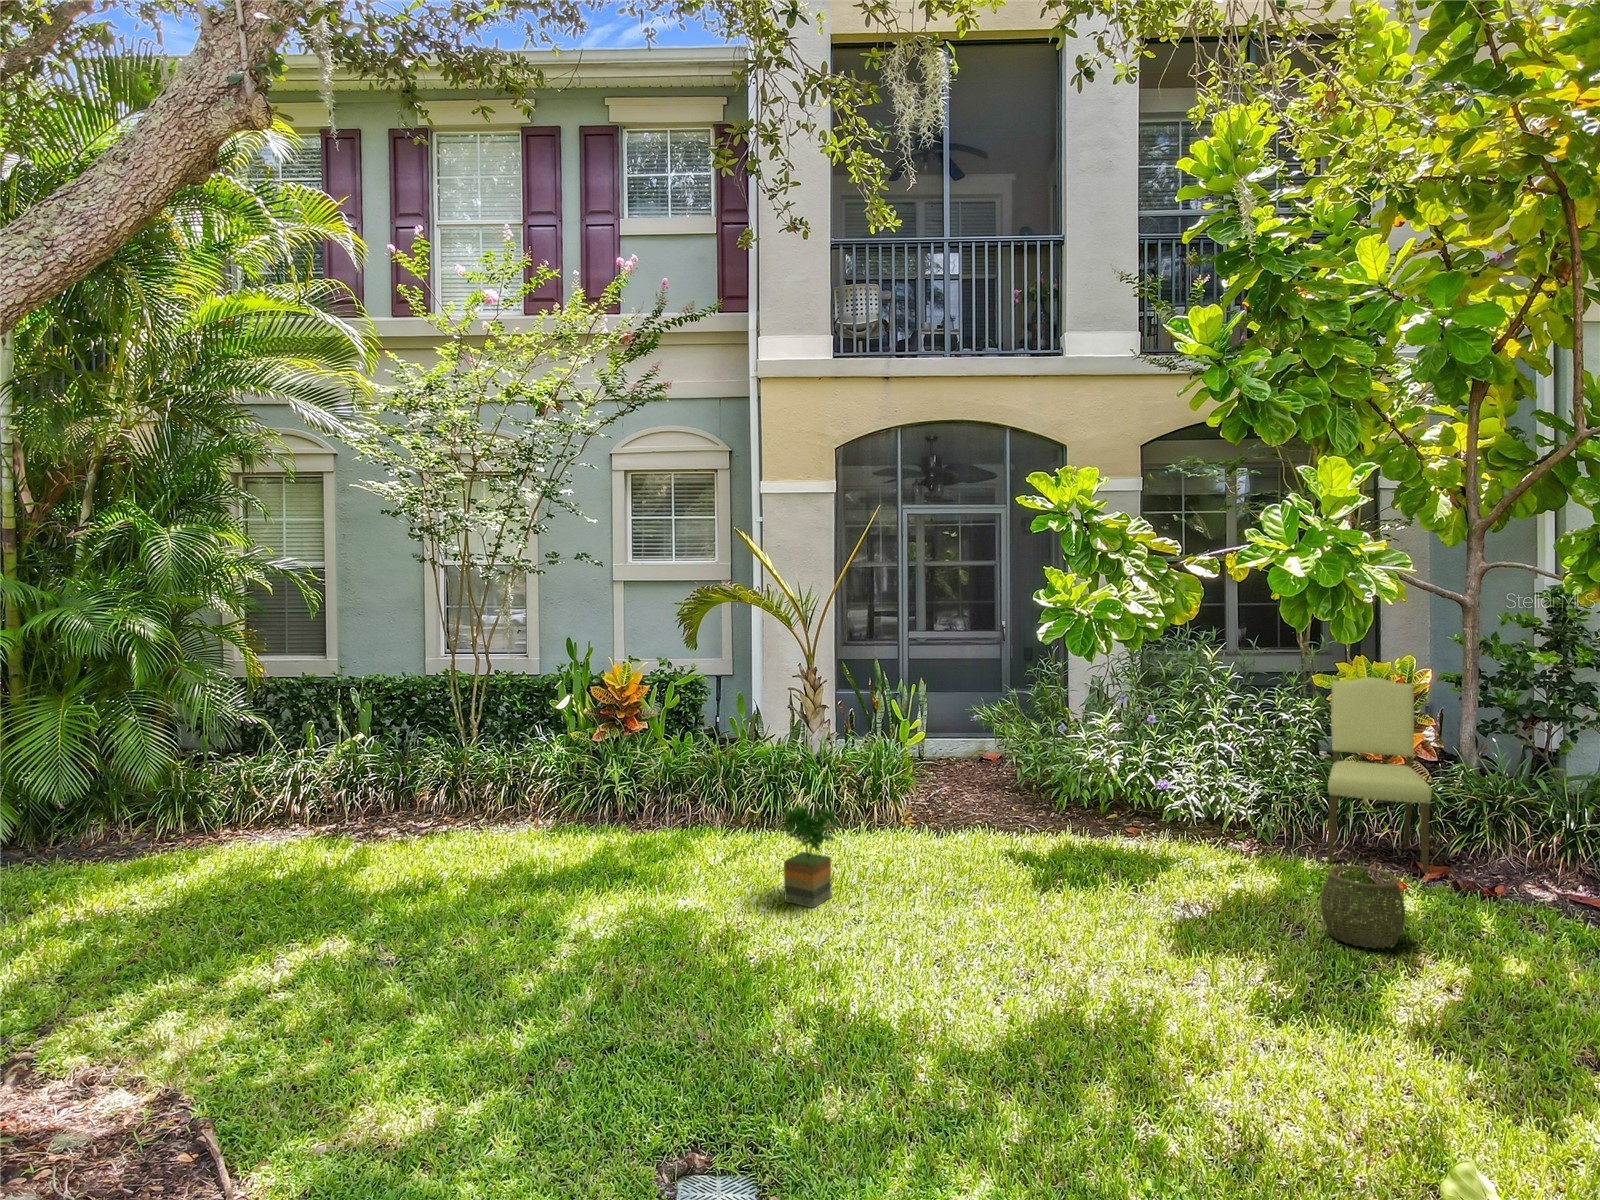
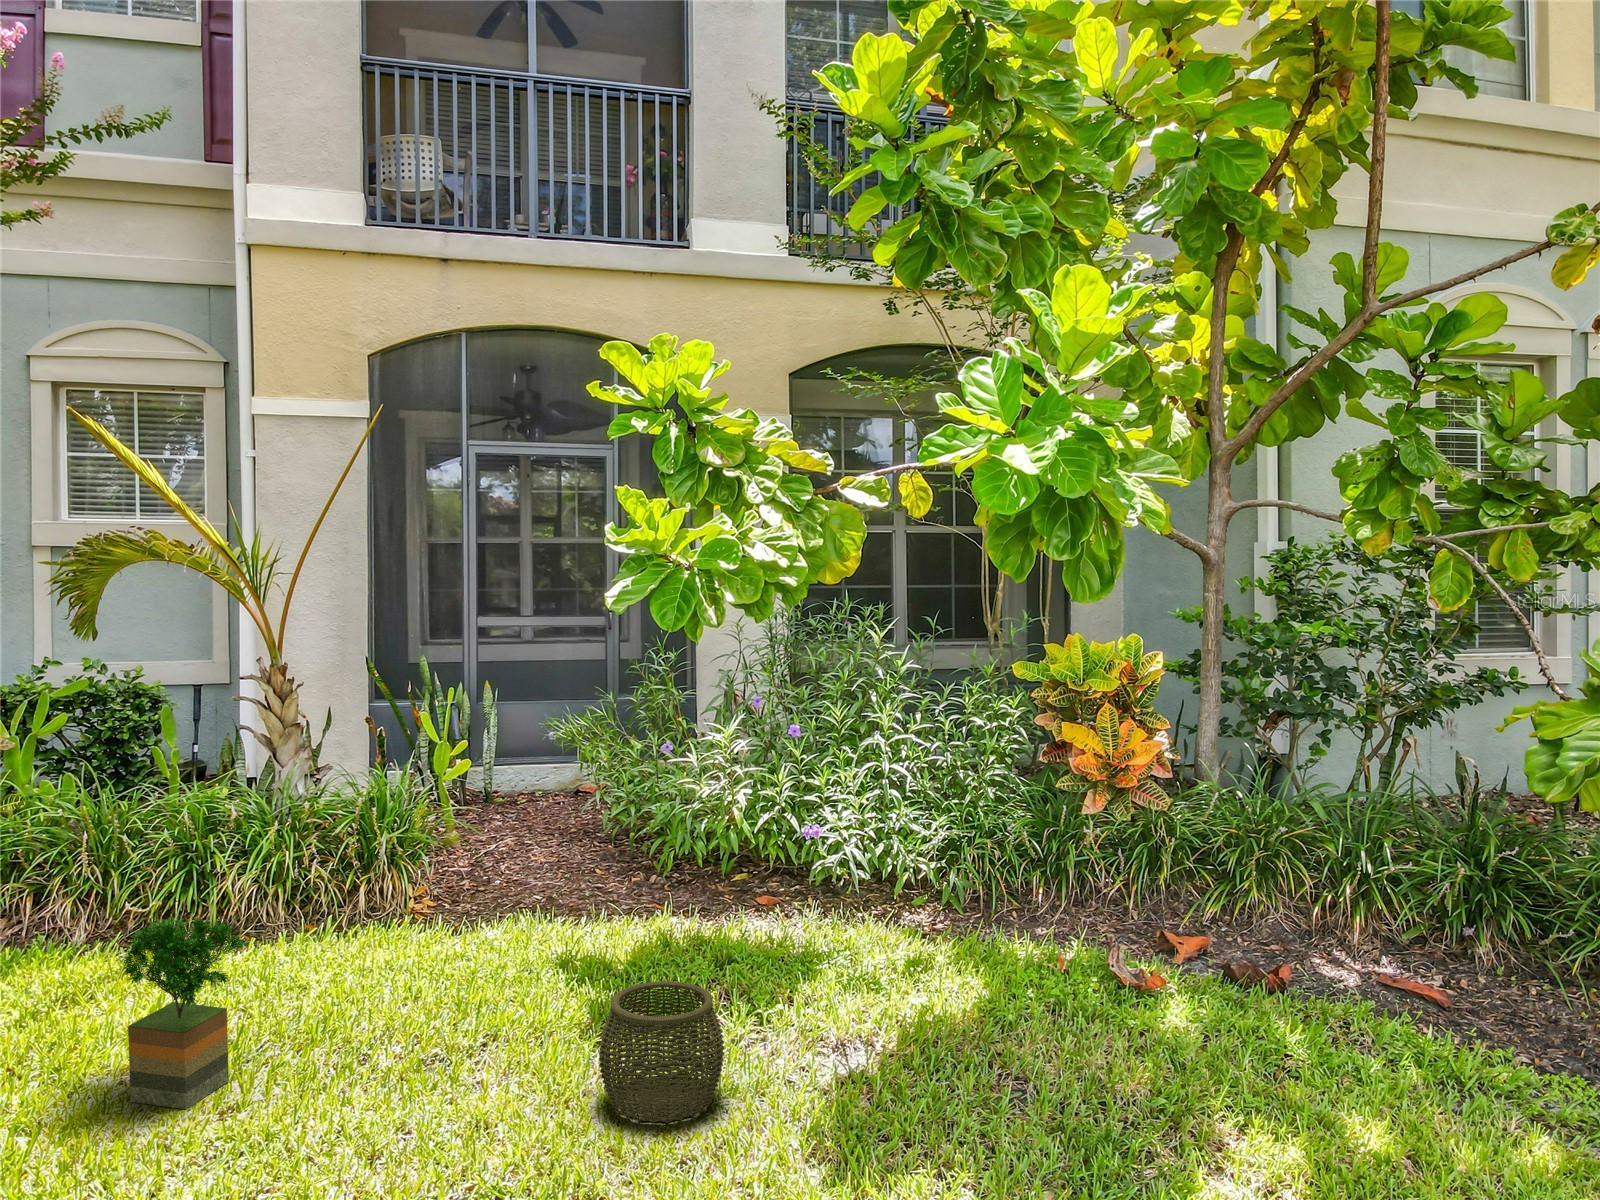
chair: present [1328,677,1432,873] -> none [1035,662,1170,941]
woven basket: present [1321,865,1406,949] -> present [599,981,725,1124]

